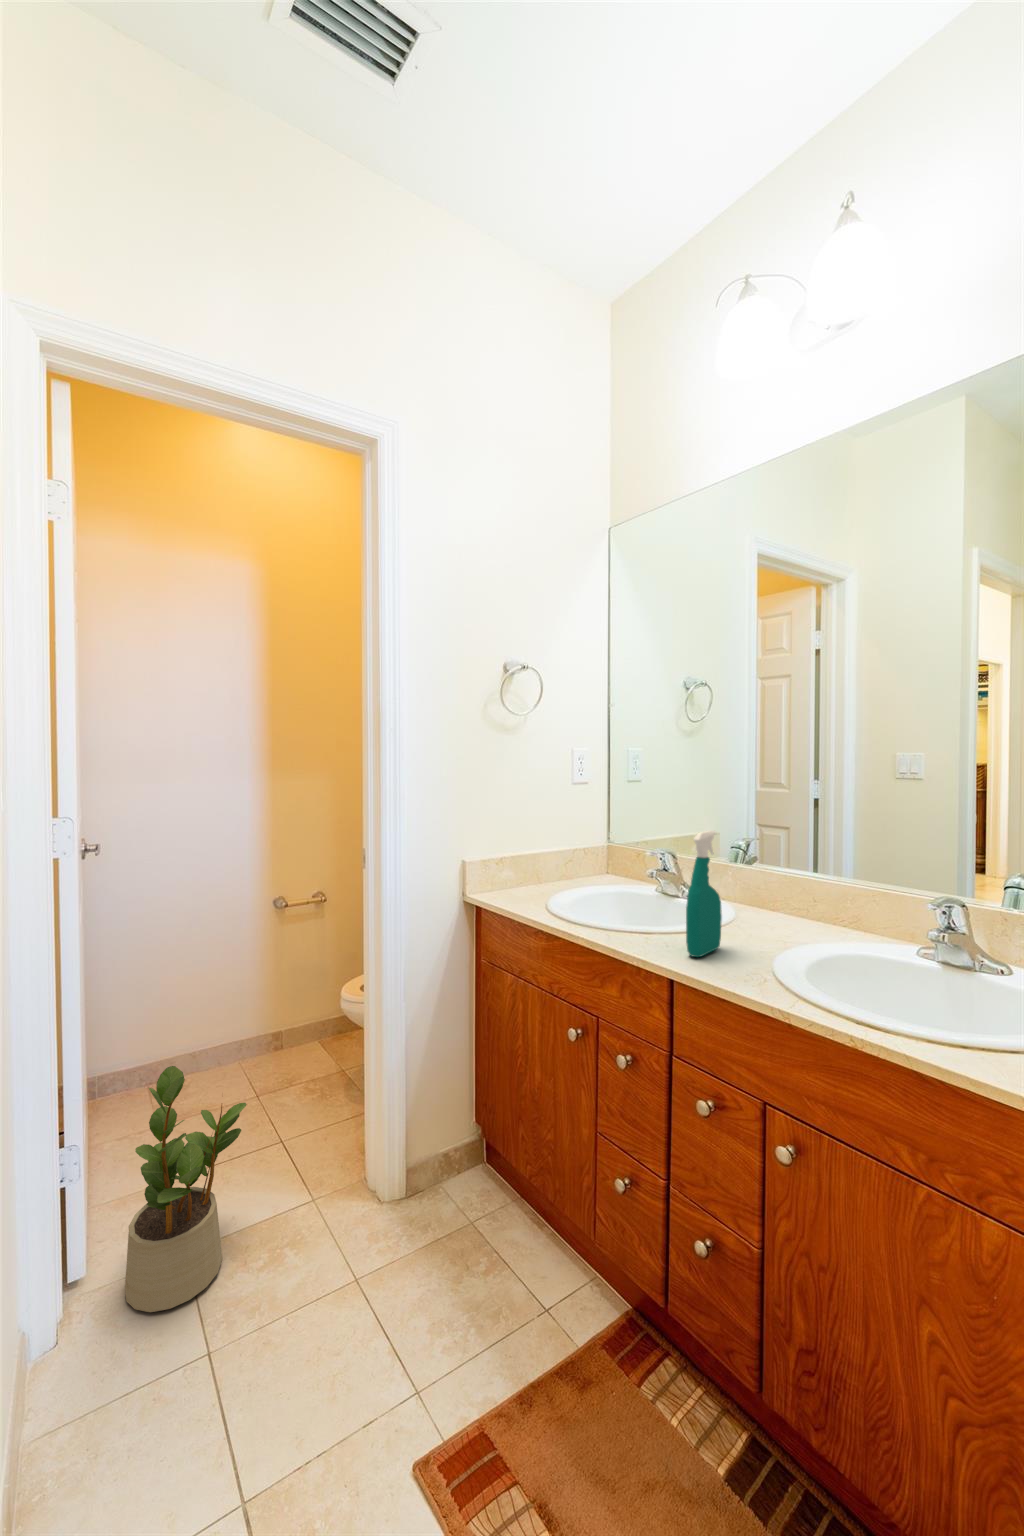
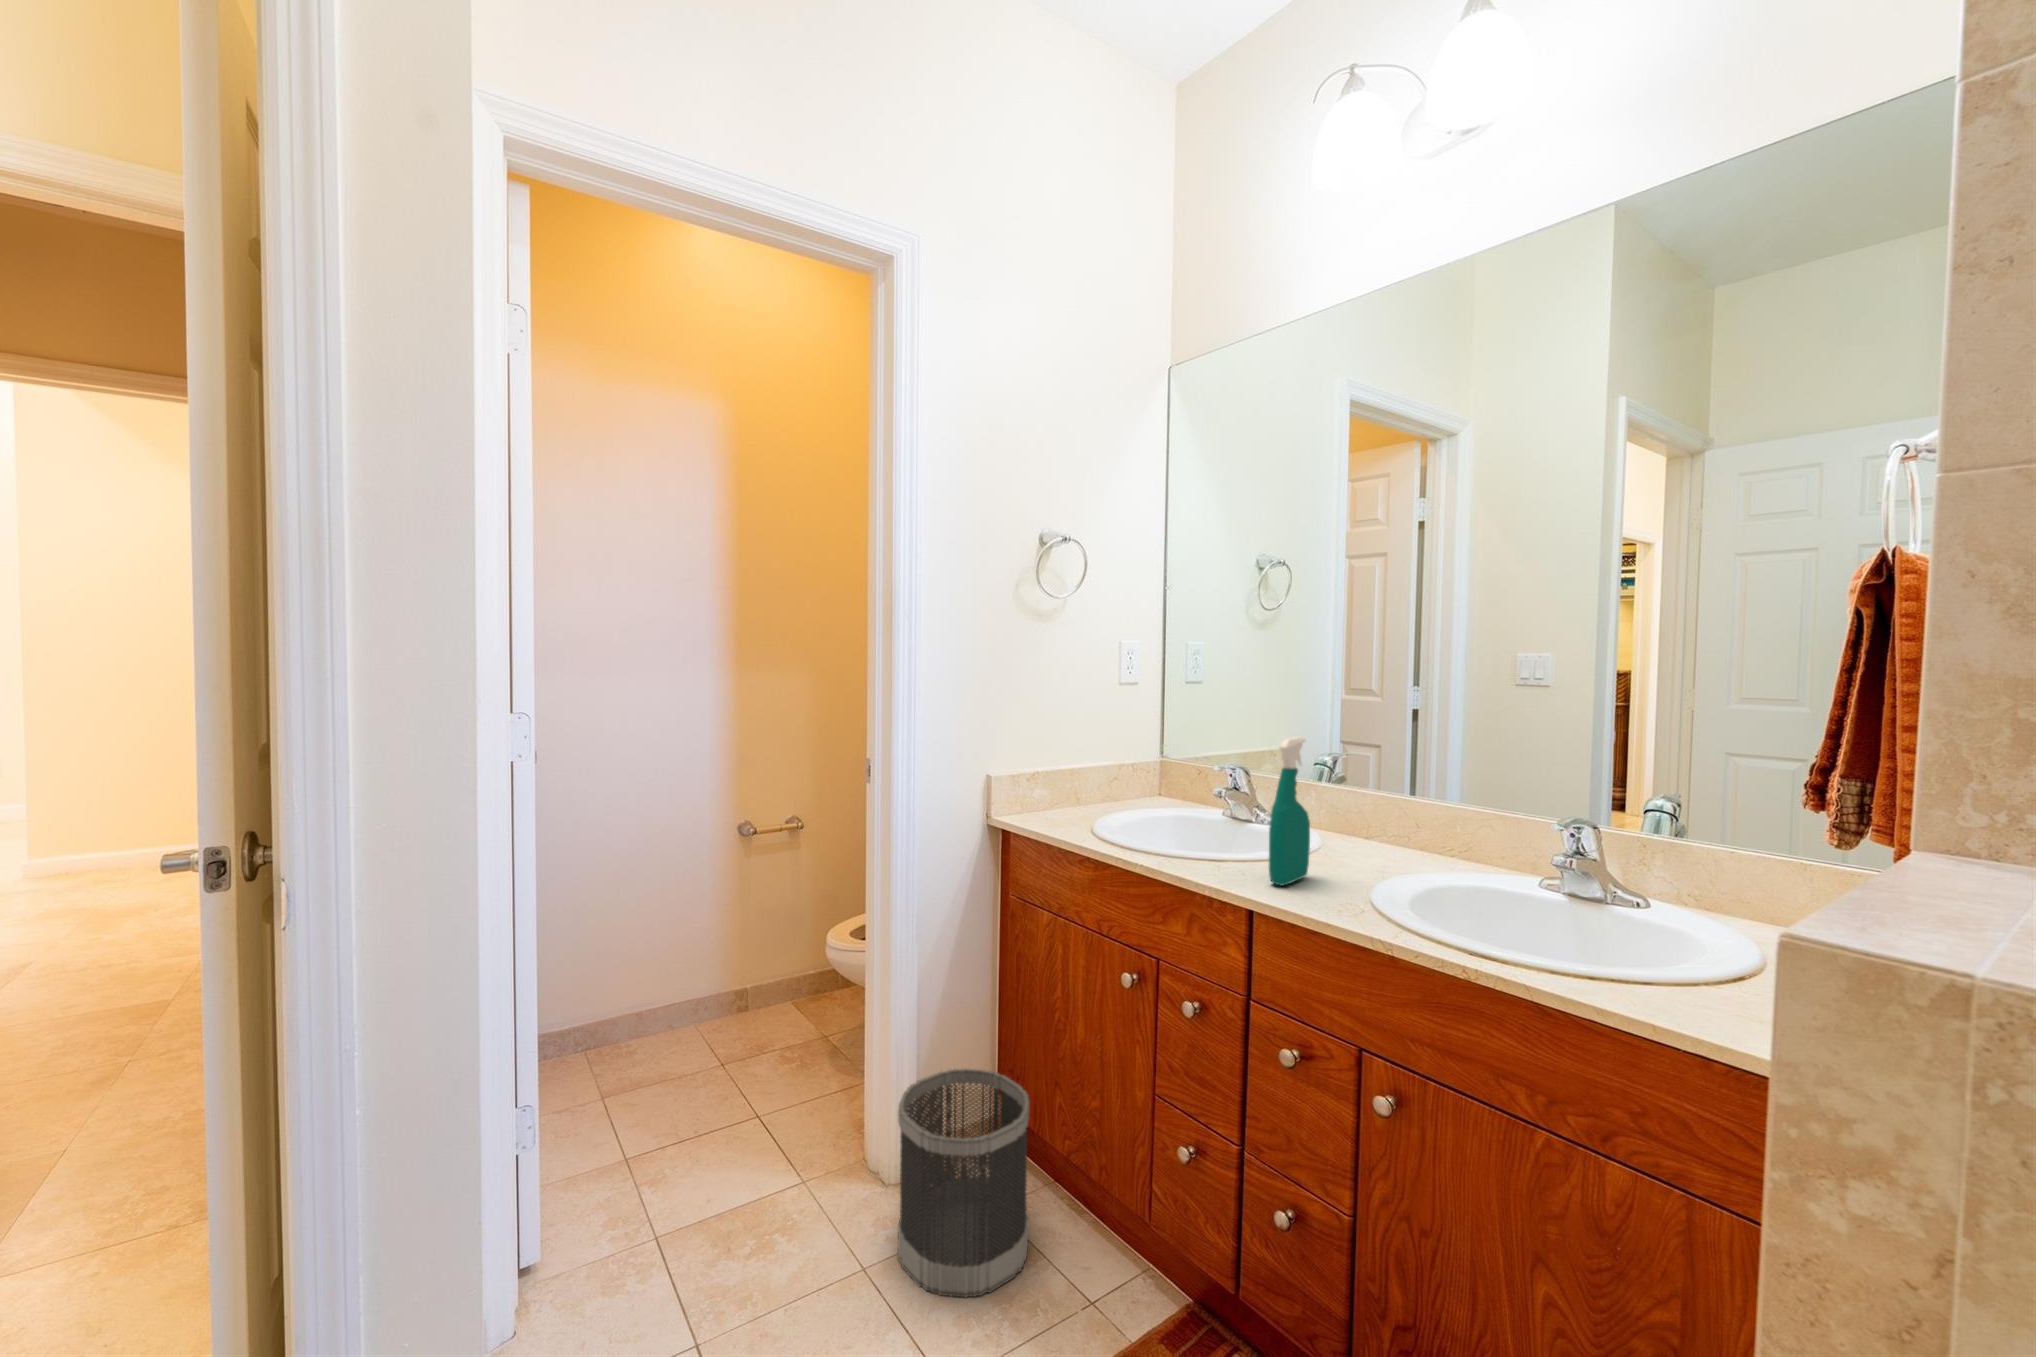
potted plant: present [125,1066,247,1312] -> none [589,1012,729,1301]
wastebasket: none [385,1105,495,1306] -> present [898,1069,1030,1297]

